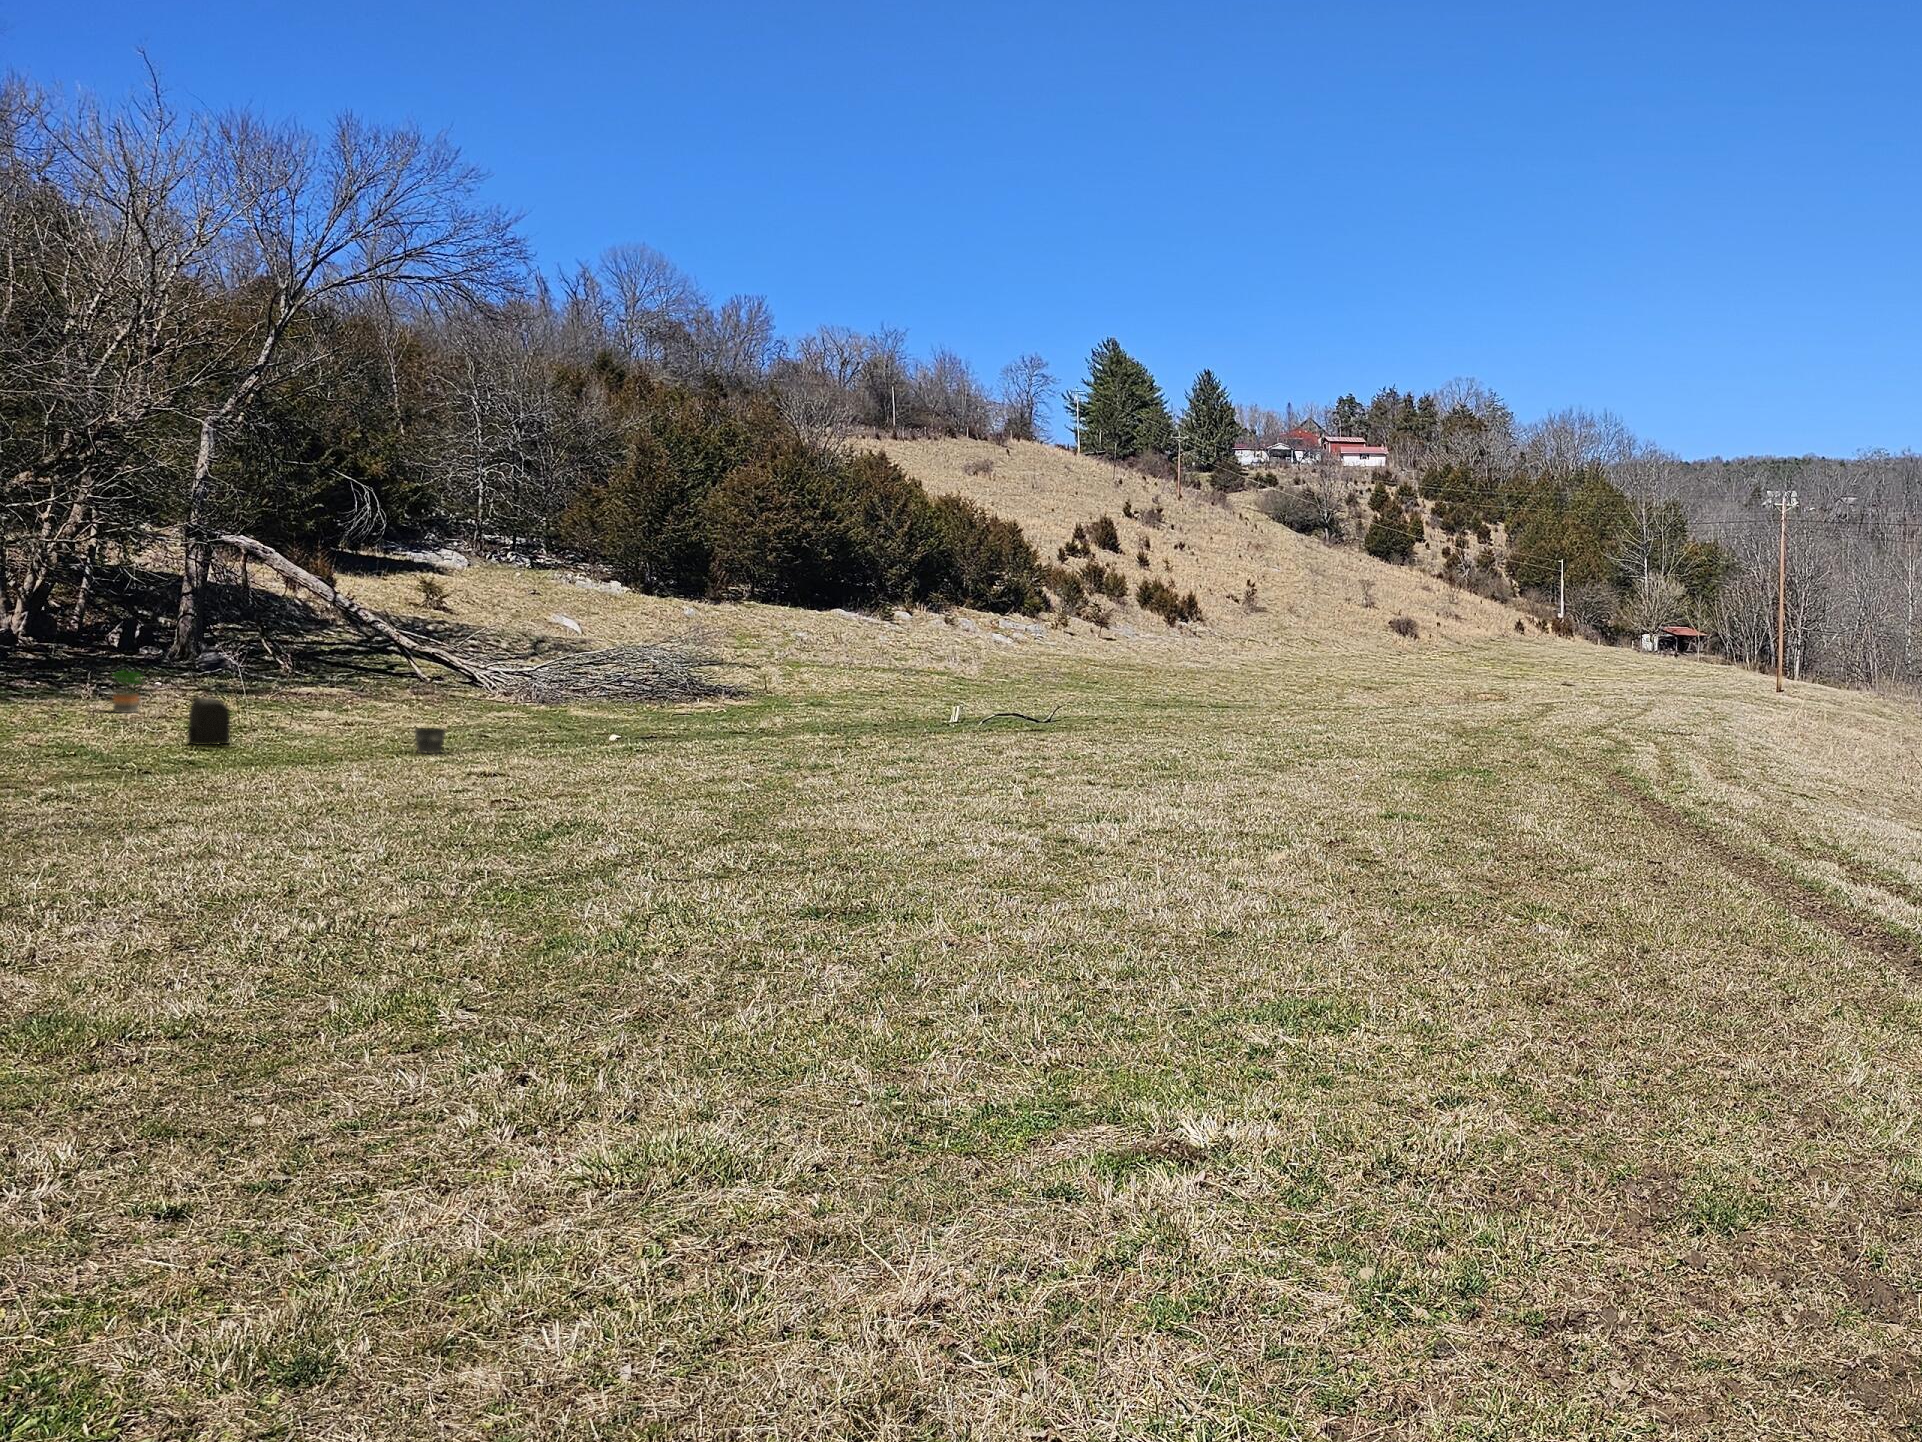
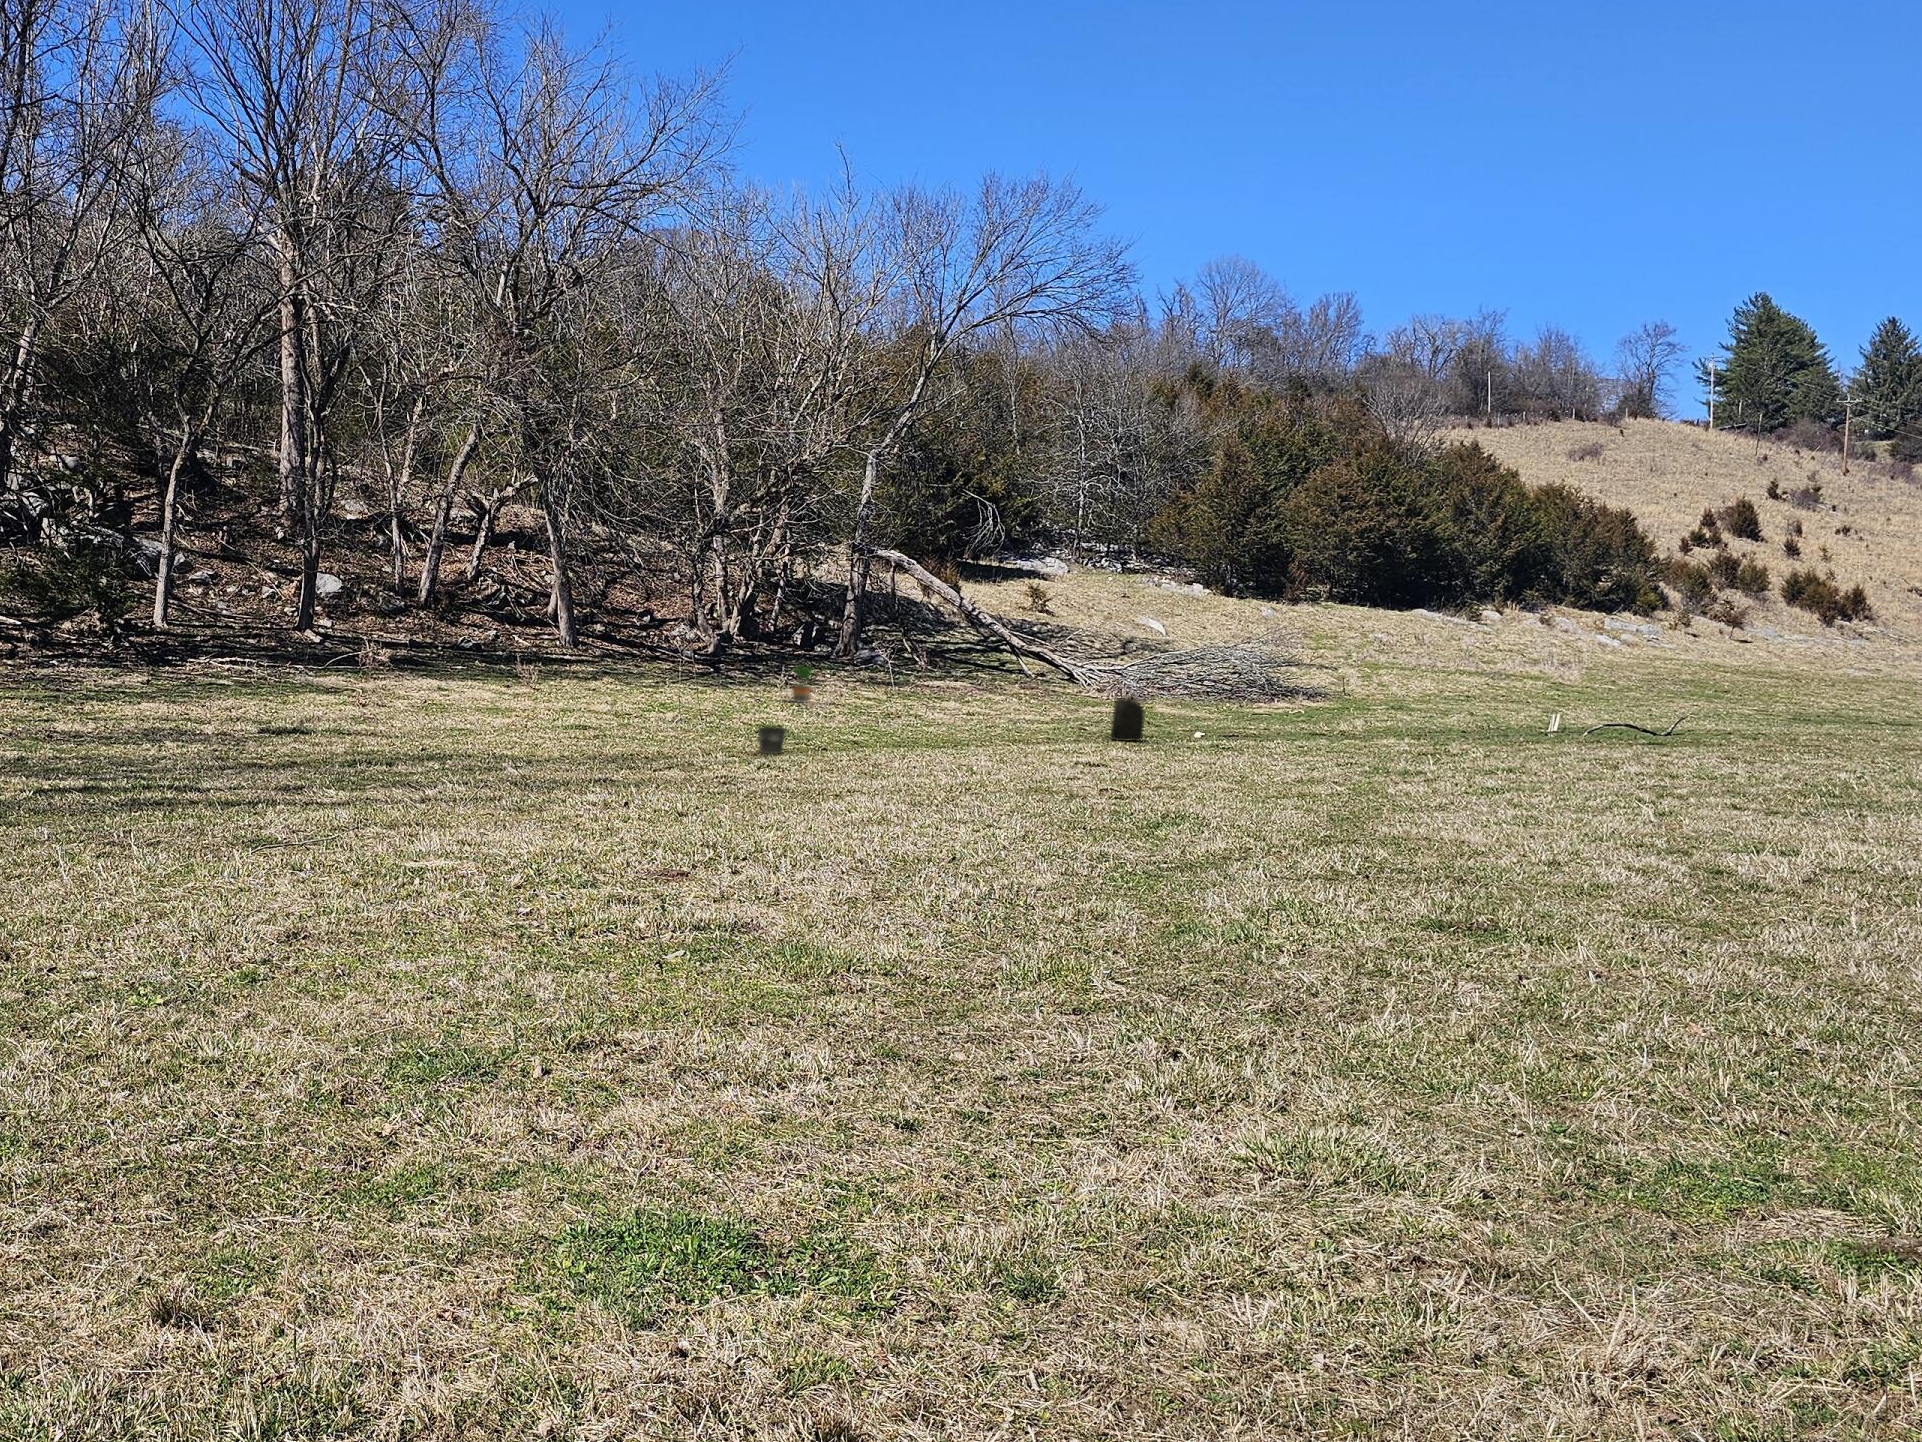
backpack: present [188,697,230,745] -> present [1110,698,1144,741]
bucket: present [414,728,446,754] -> present [758,726,786,754]

